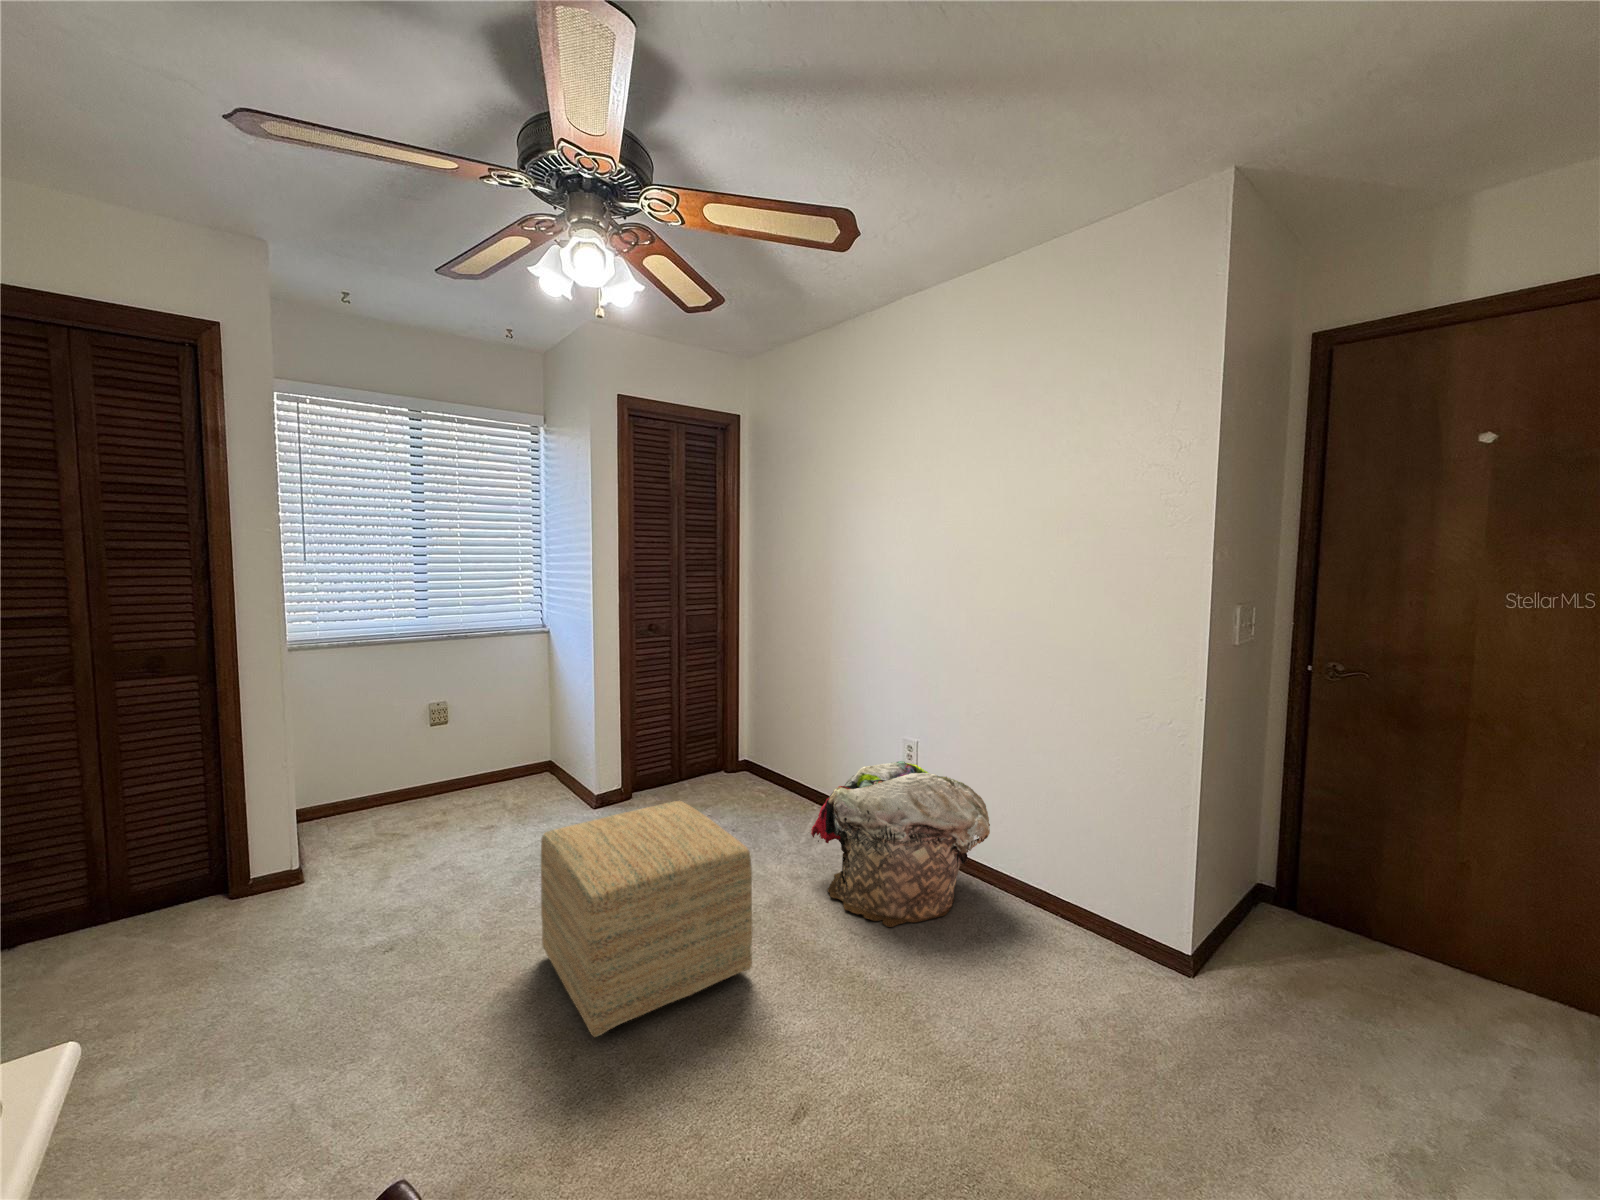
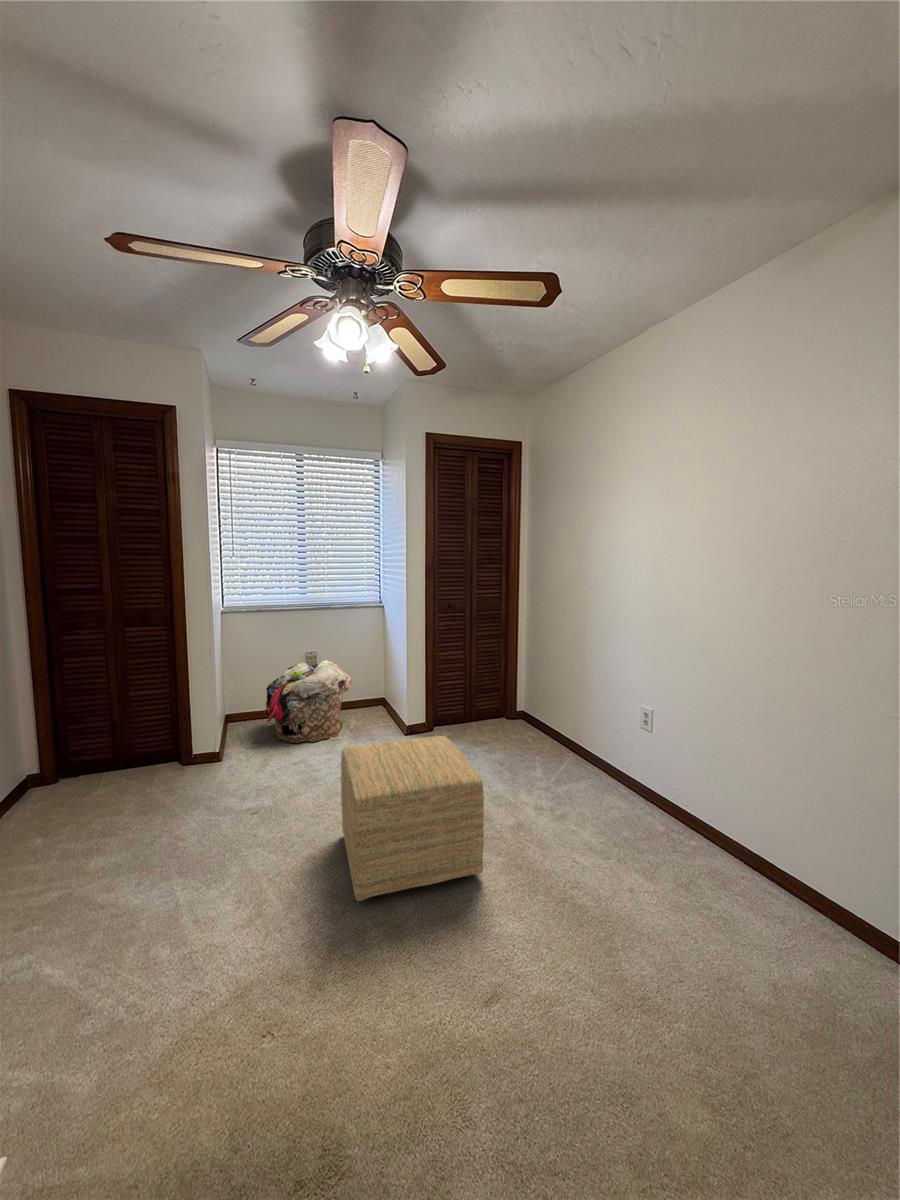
laundry basket: present [811,761,990,927] -> present [264,660,351,744]

